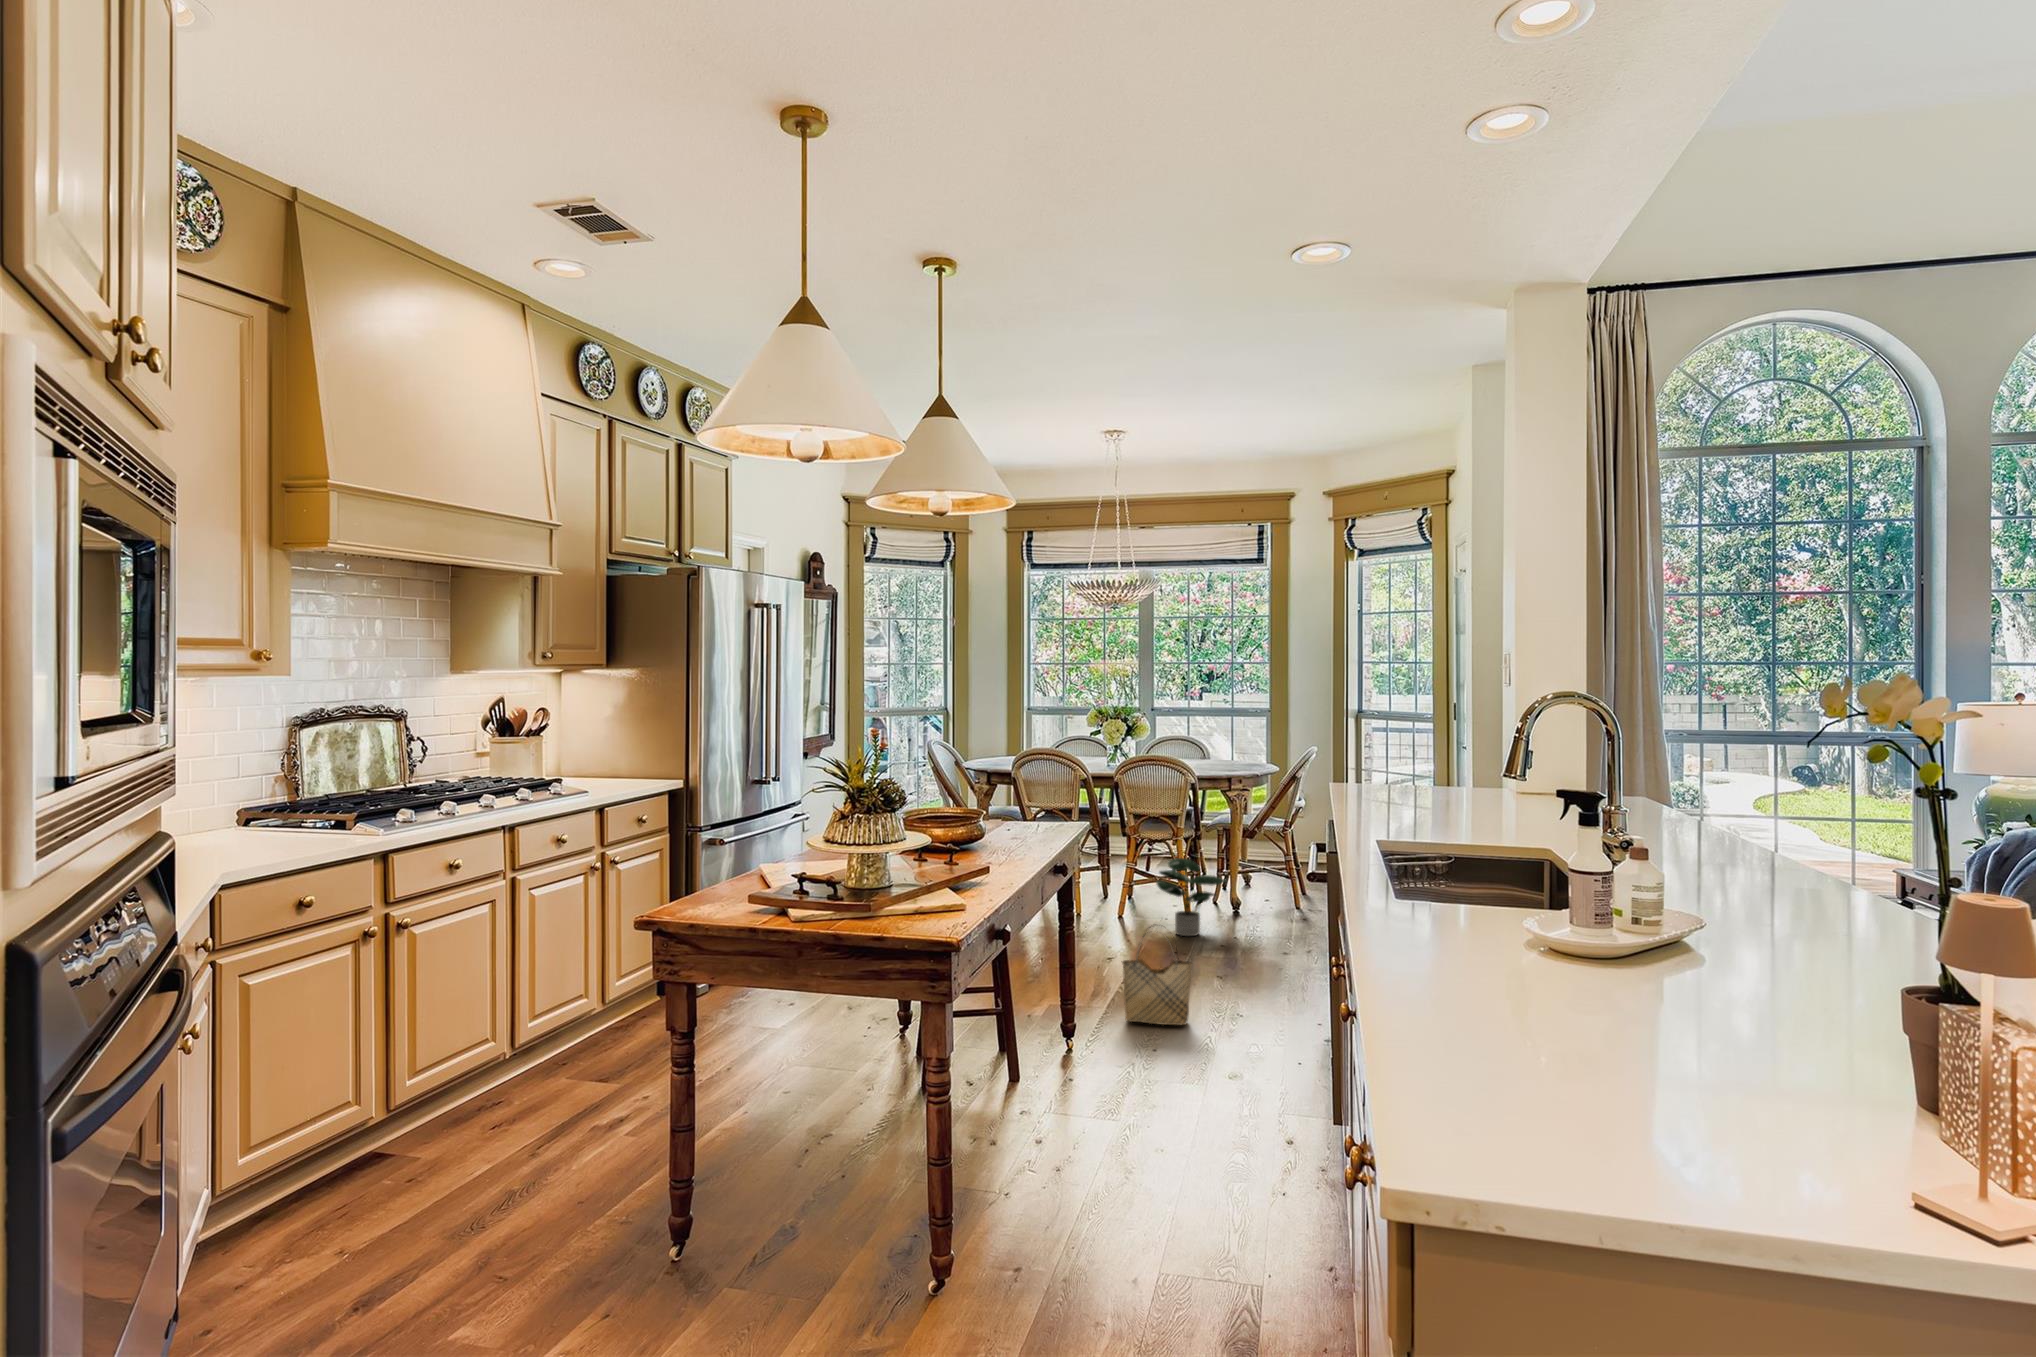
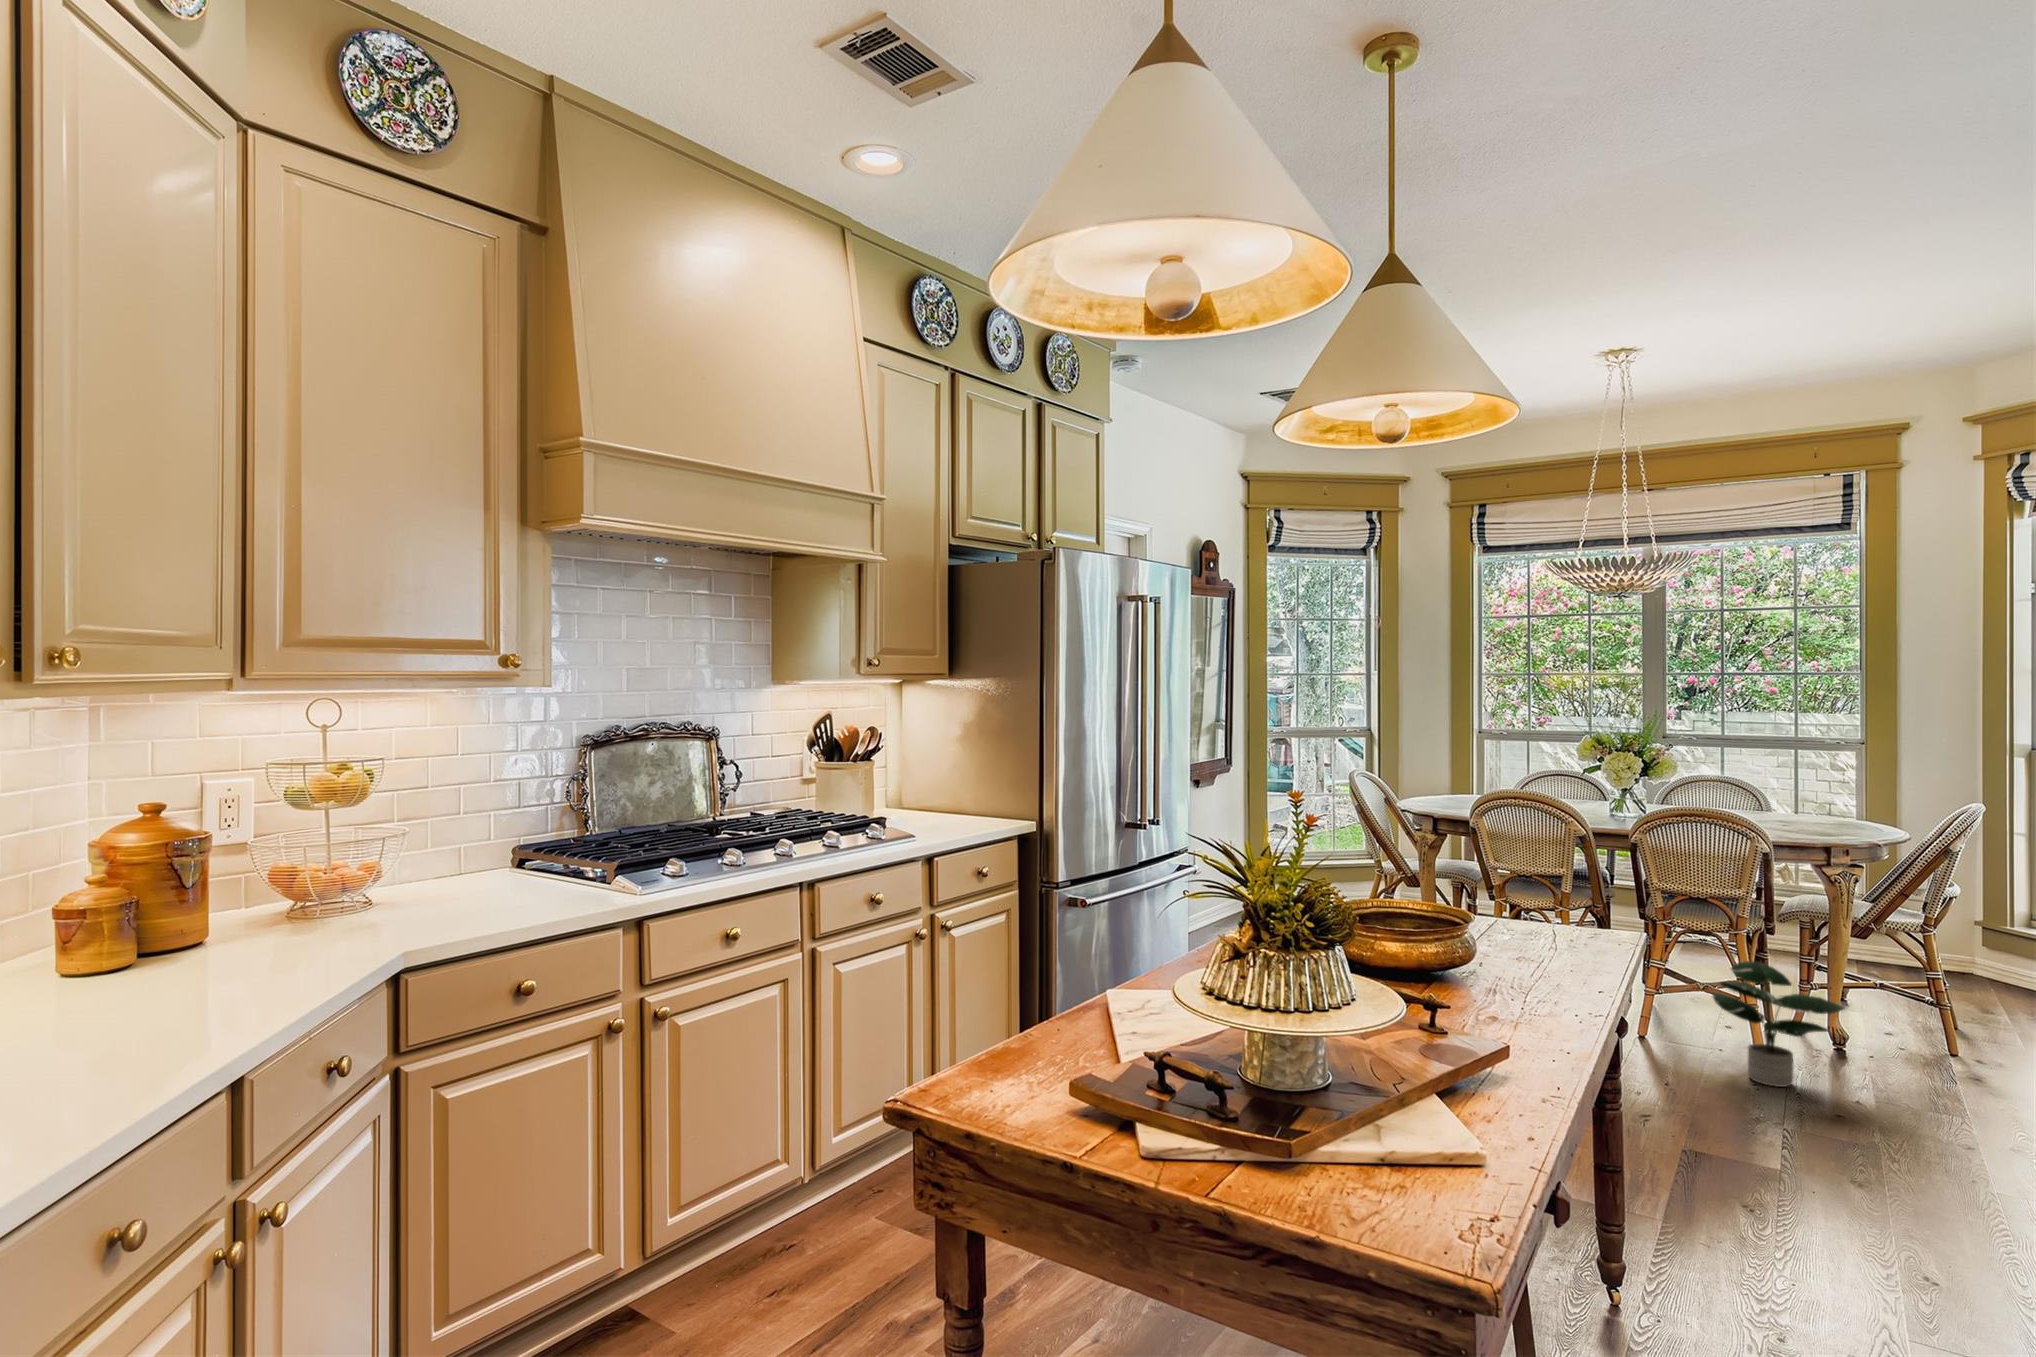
woven basket: present [1122,927,1192,1025] -> none [1708,1104,1854,1297]

